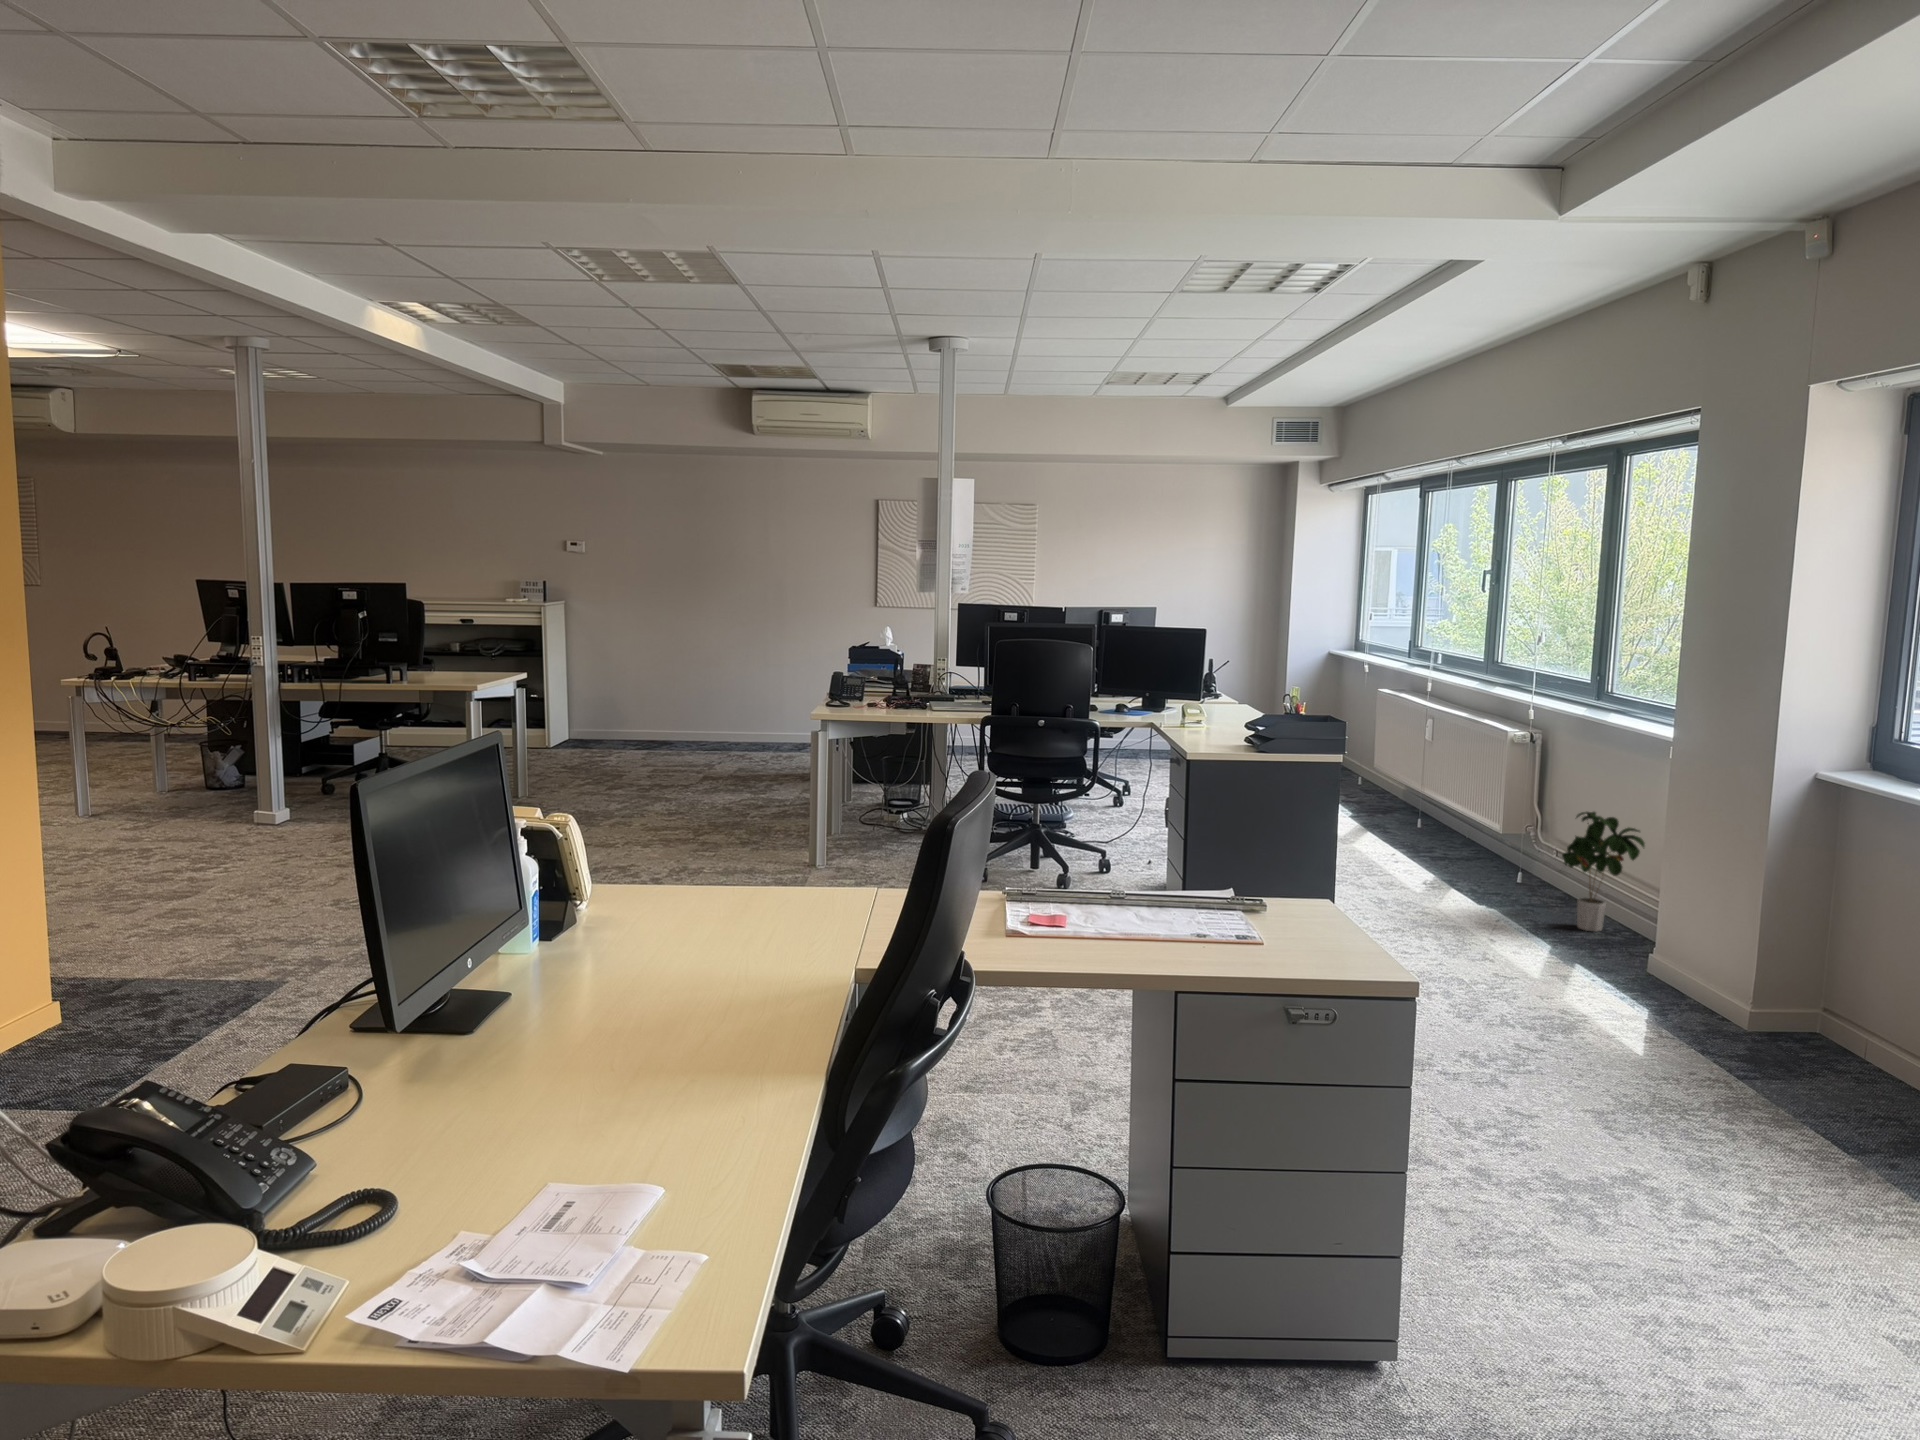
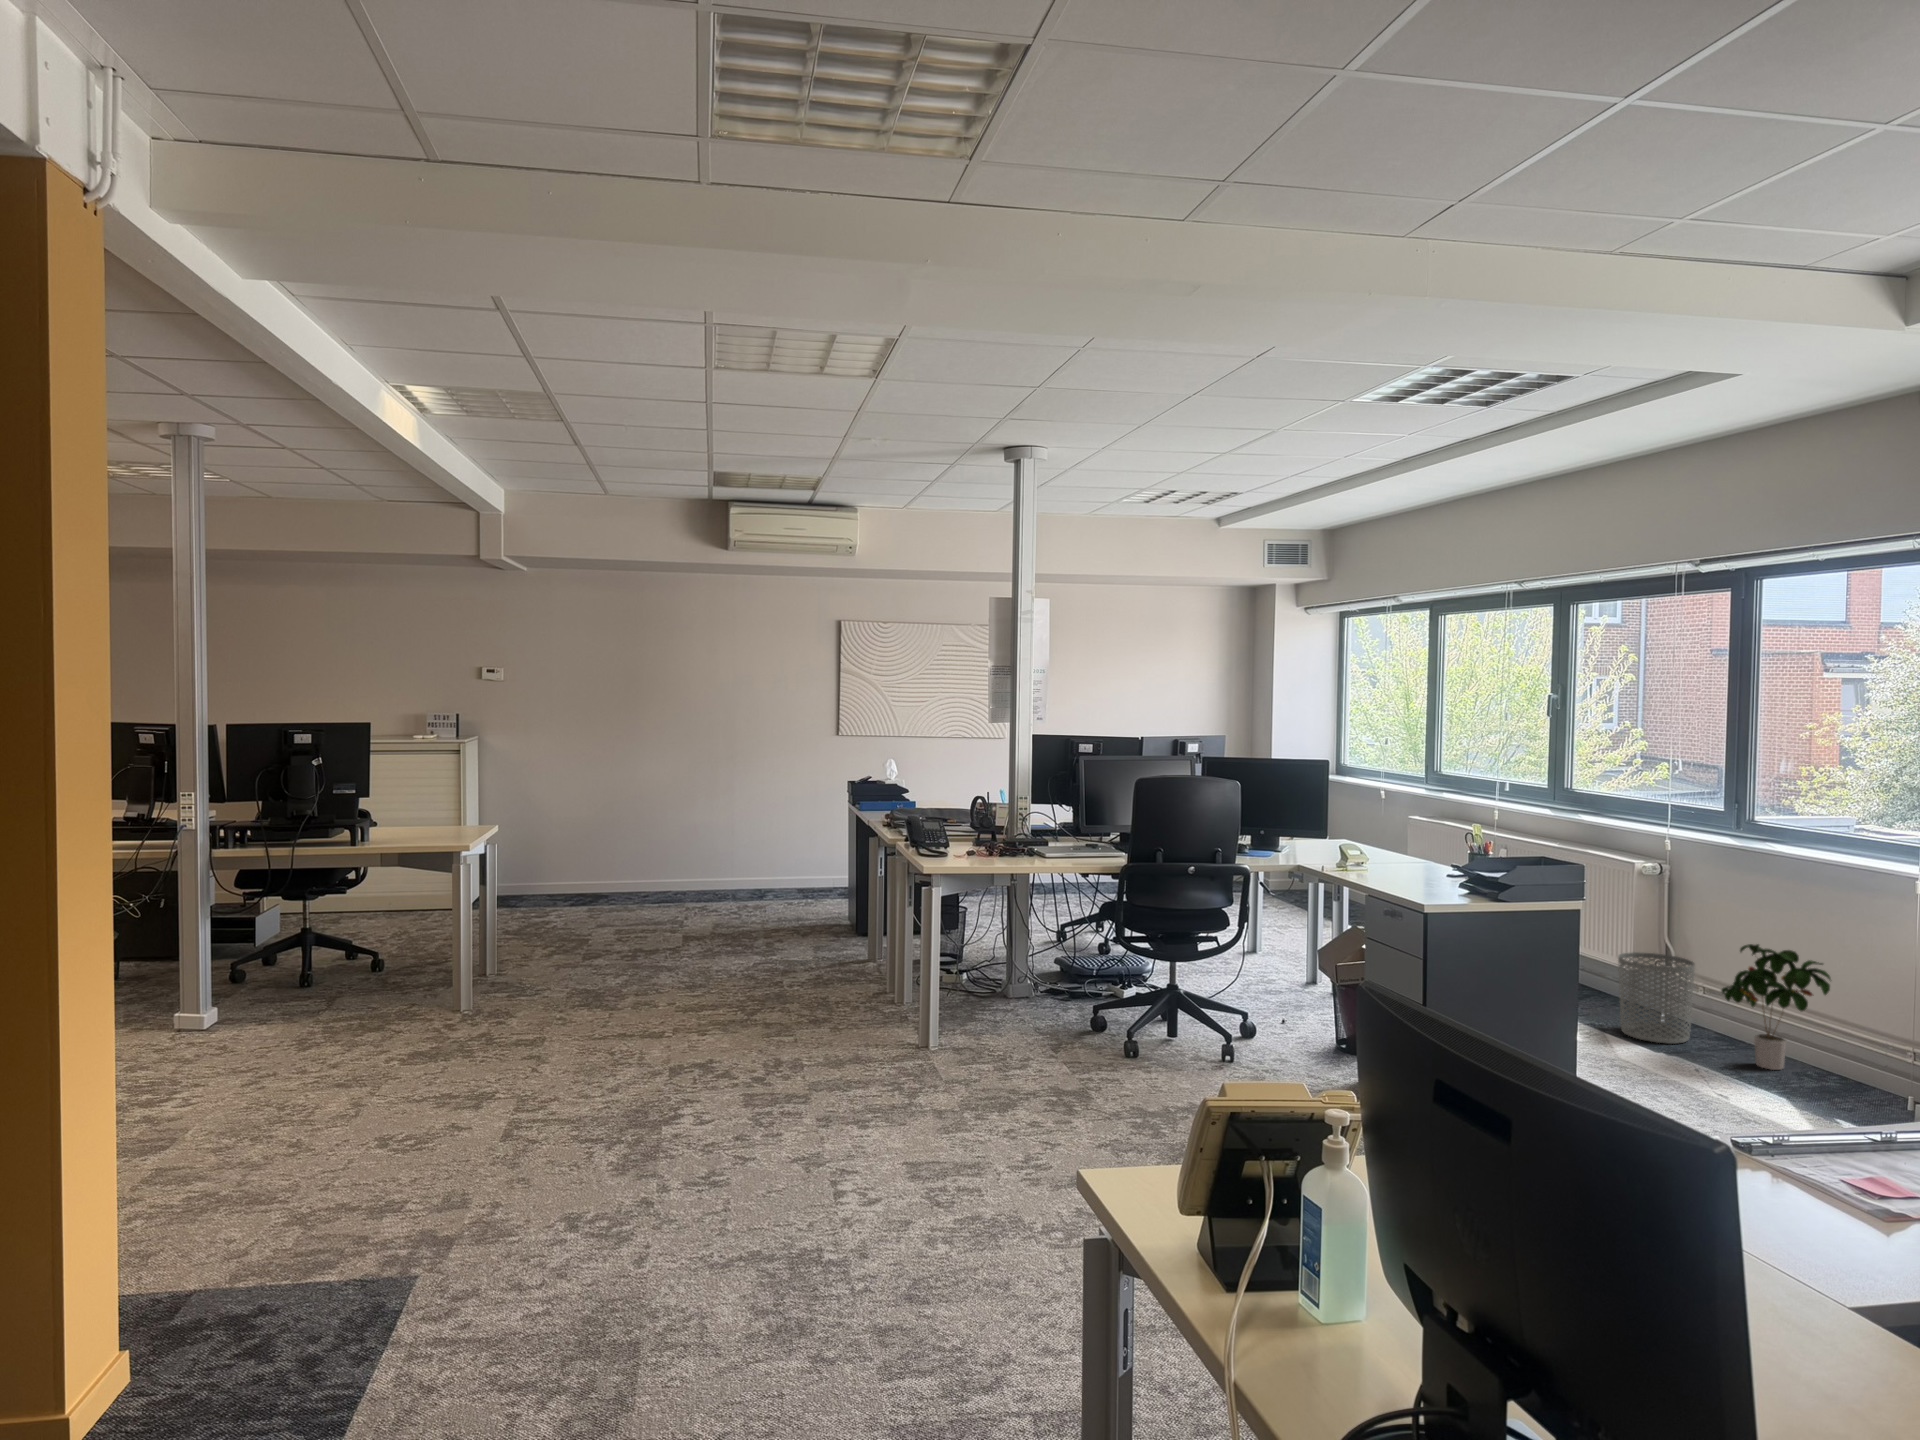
waste bin: none [1476,819,1549,905] -> present [1618,952,1695,1044]

